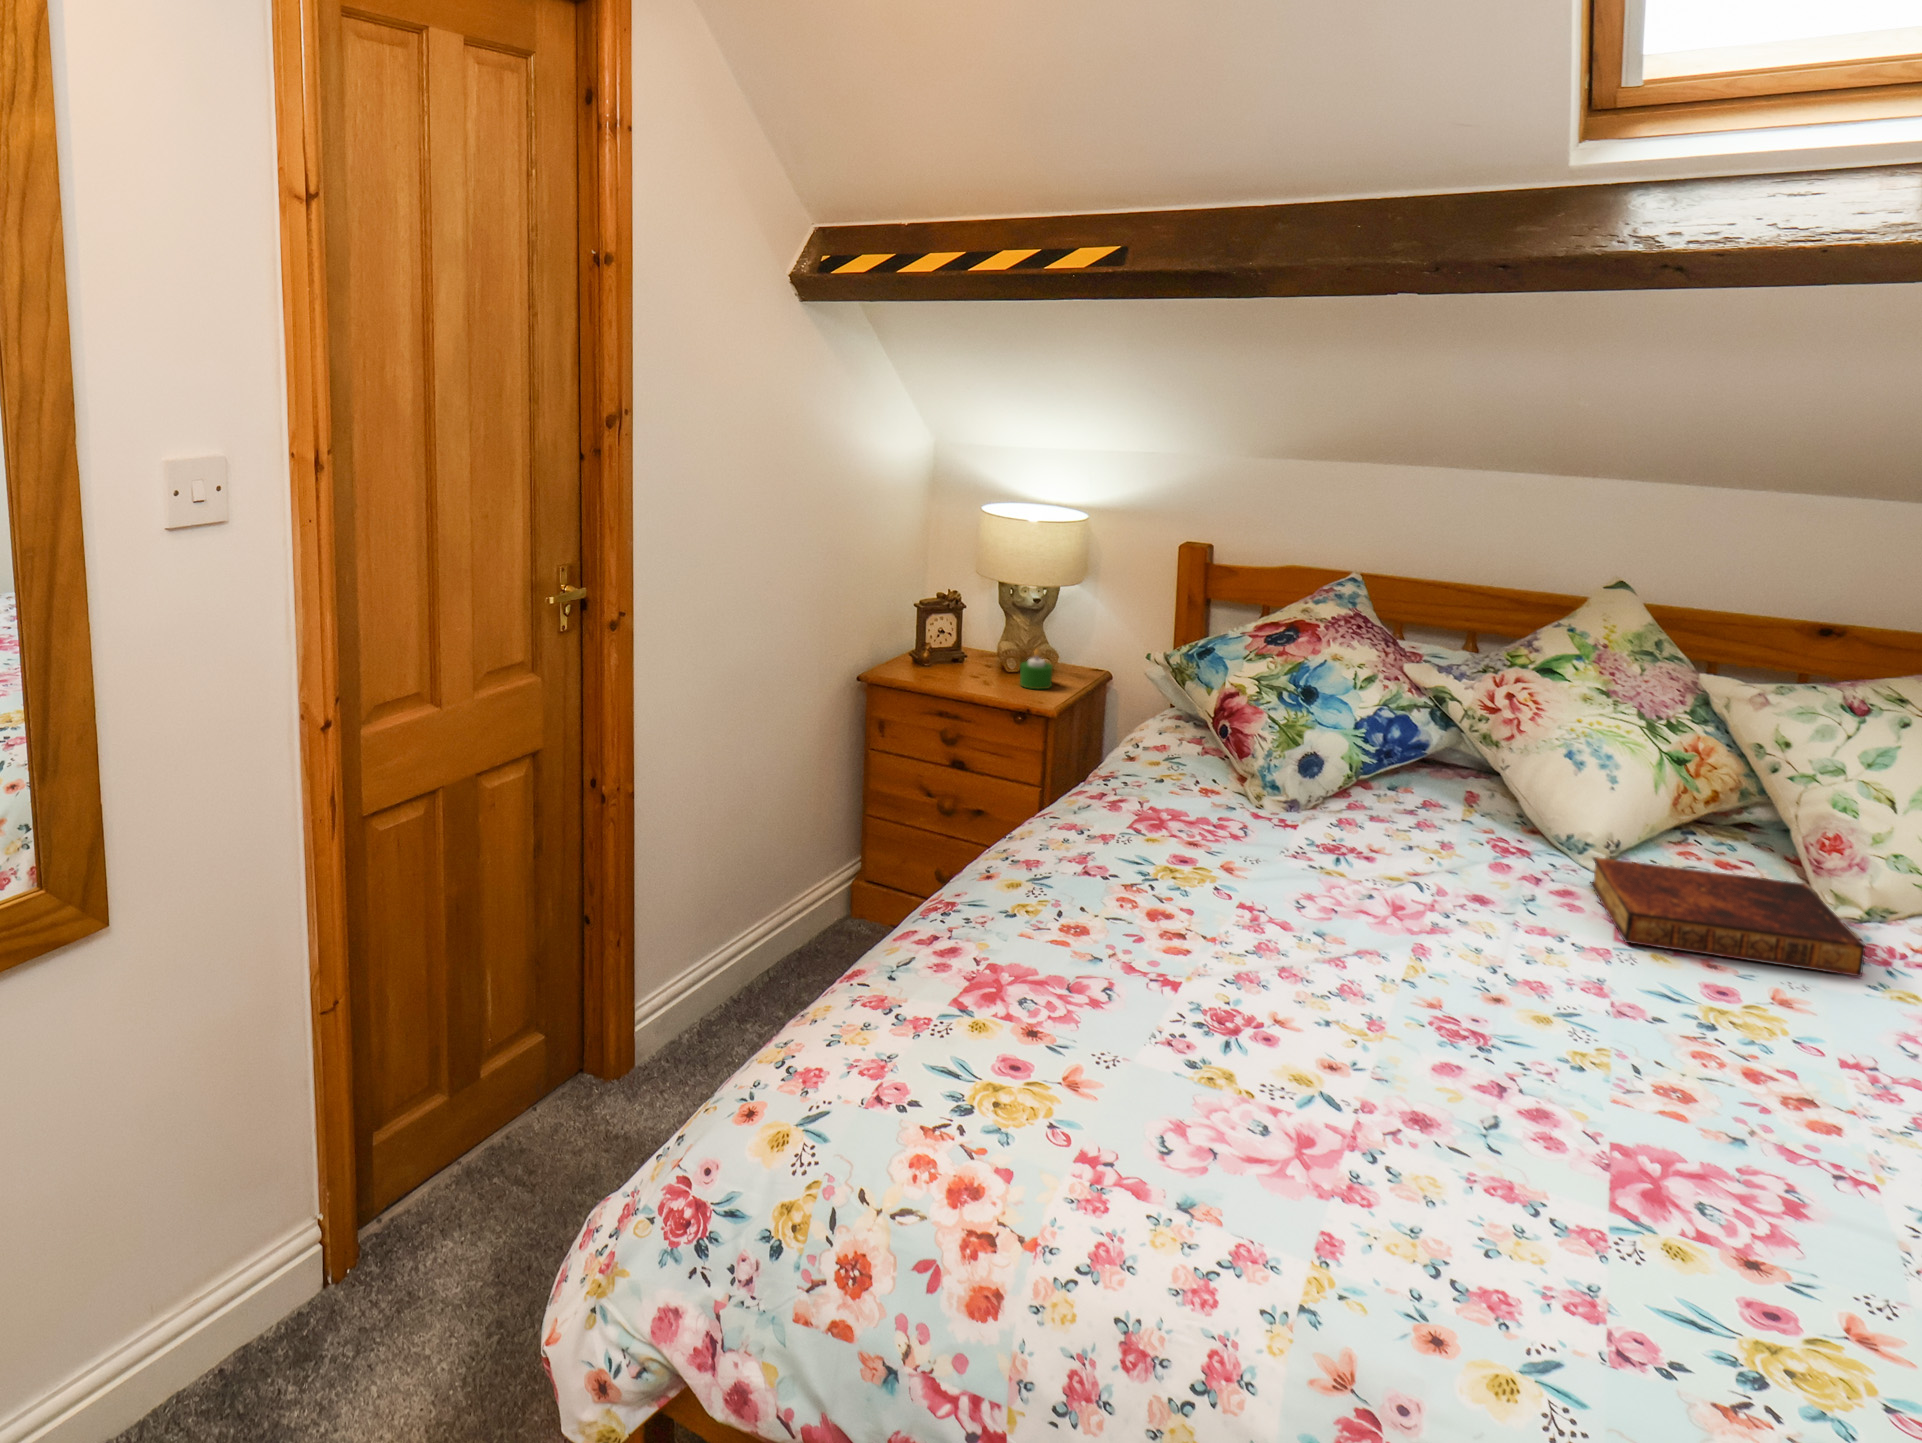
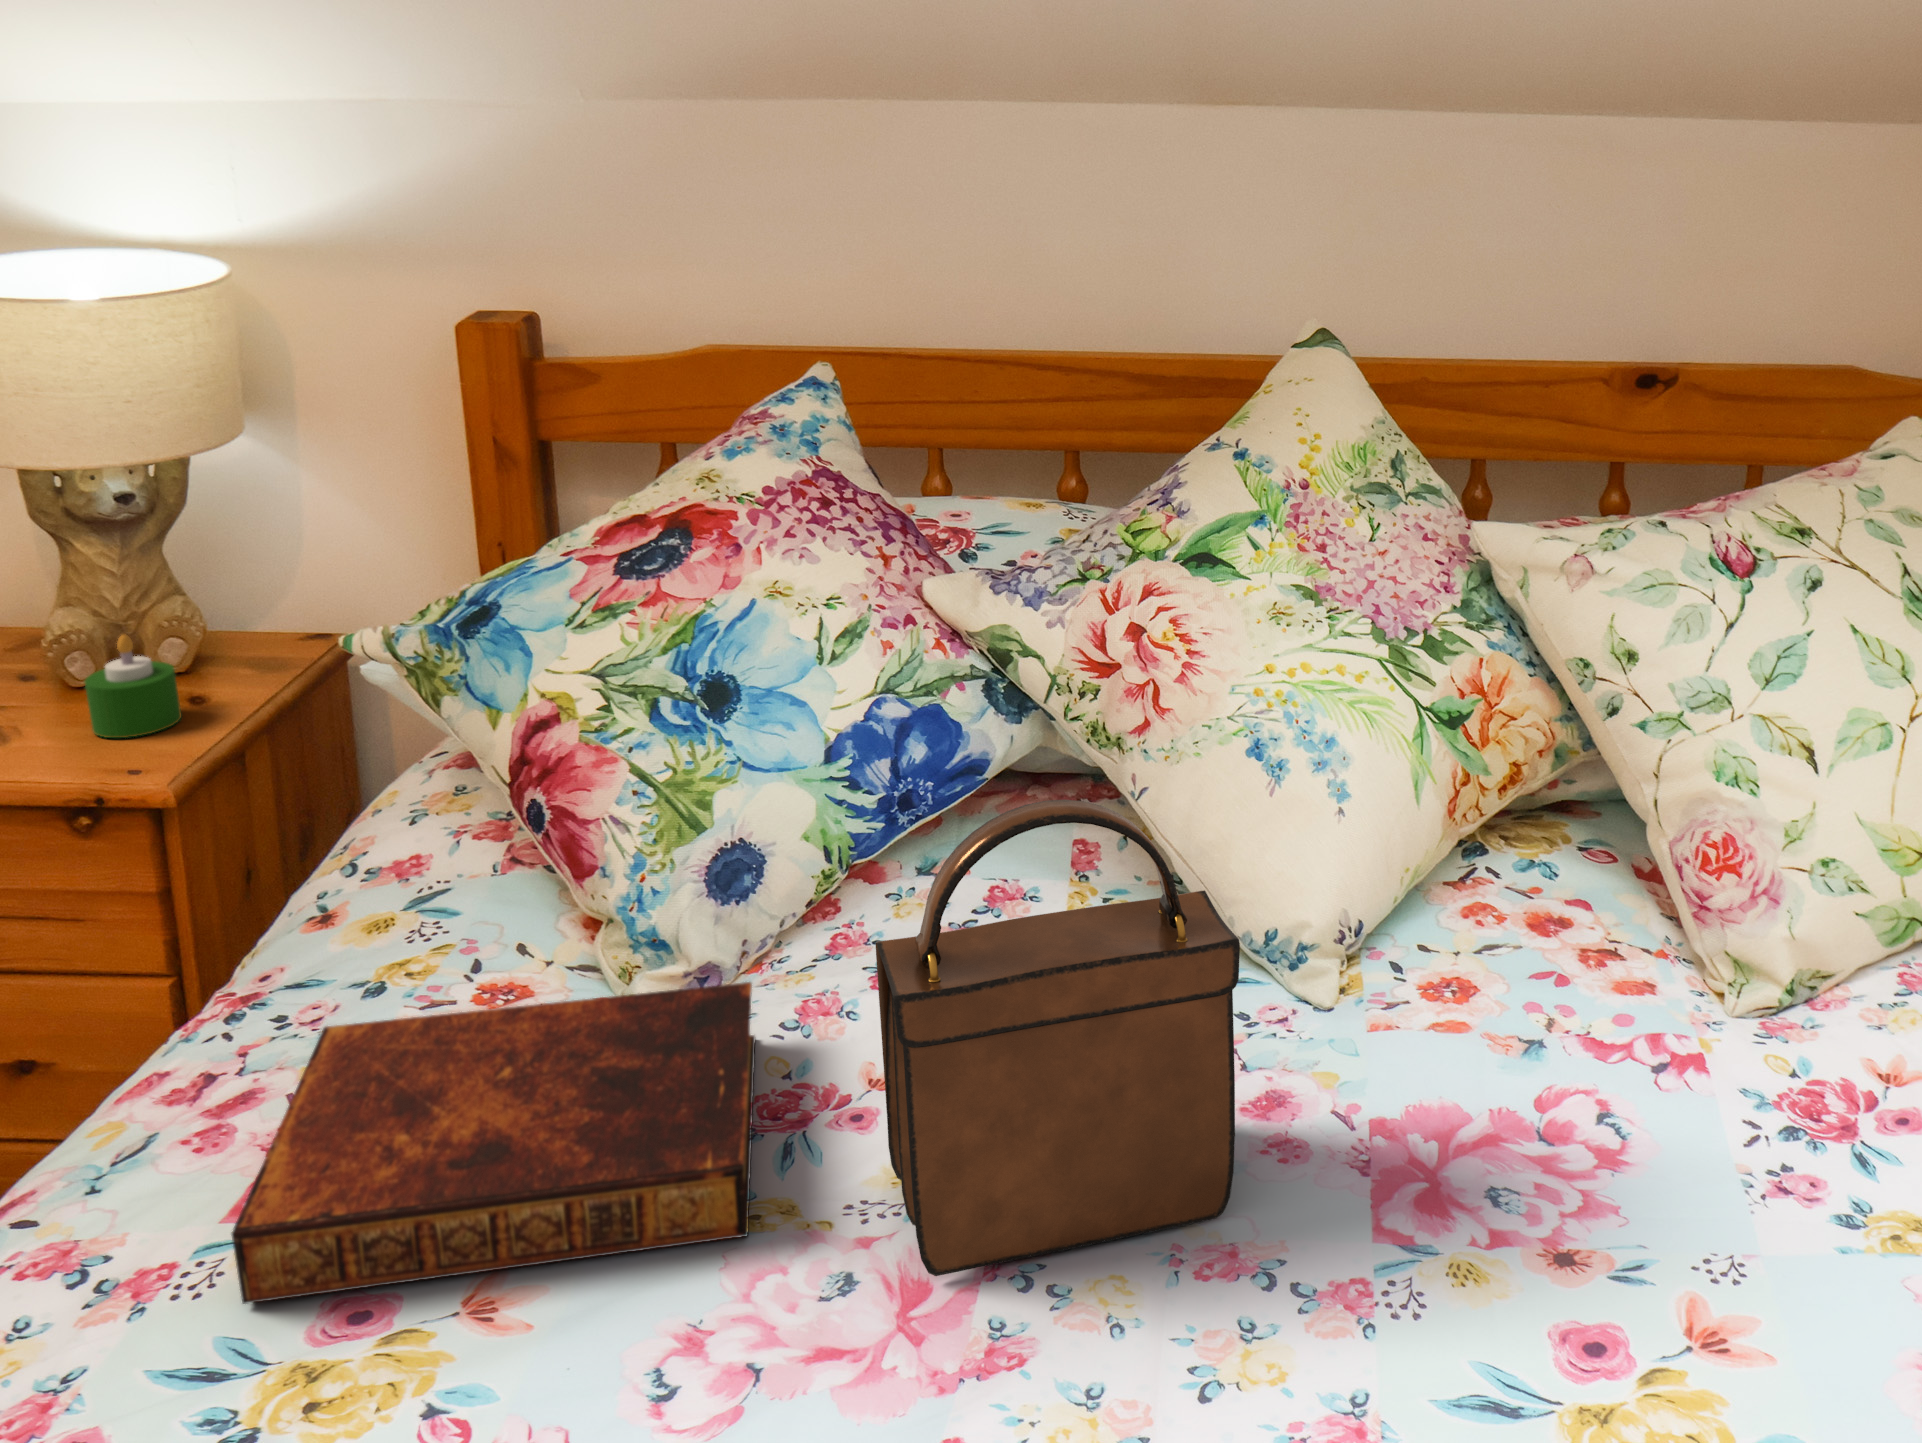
handbag: none [1386,729,1548,905] -> present [876,800,1240,1276]
book: present [1590,857,1866,977] -> present [232,982,755,1304]

